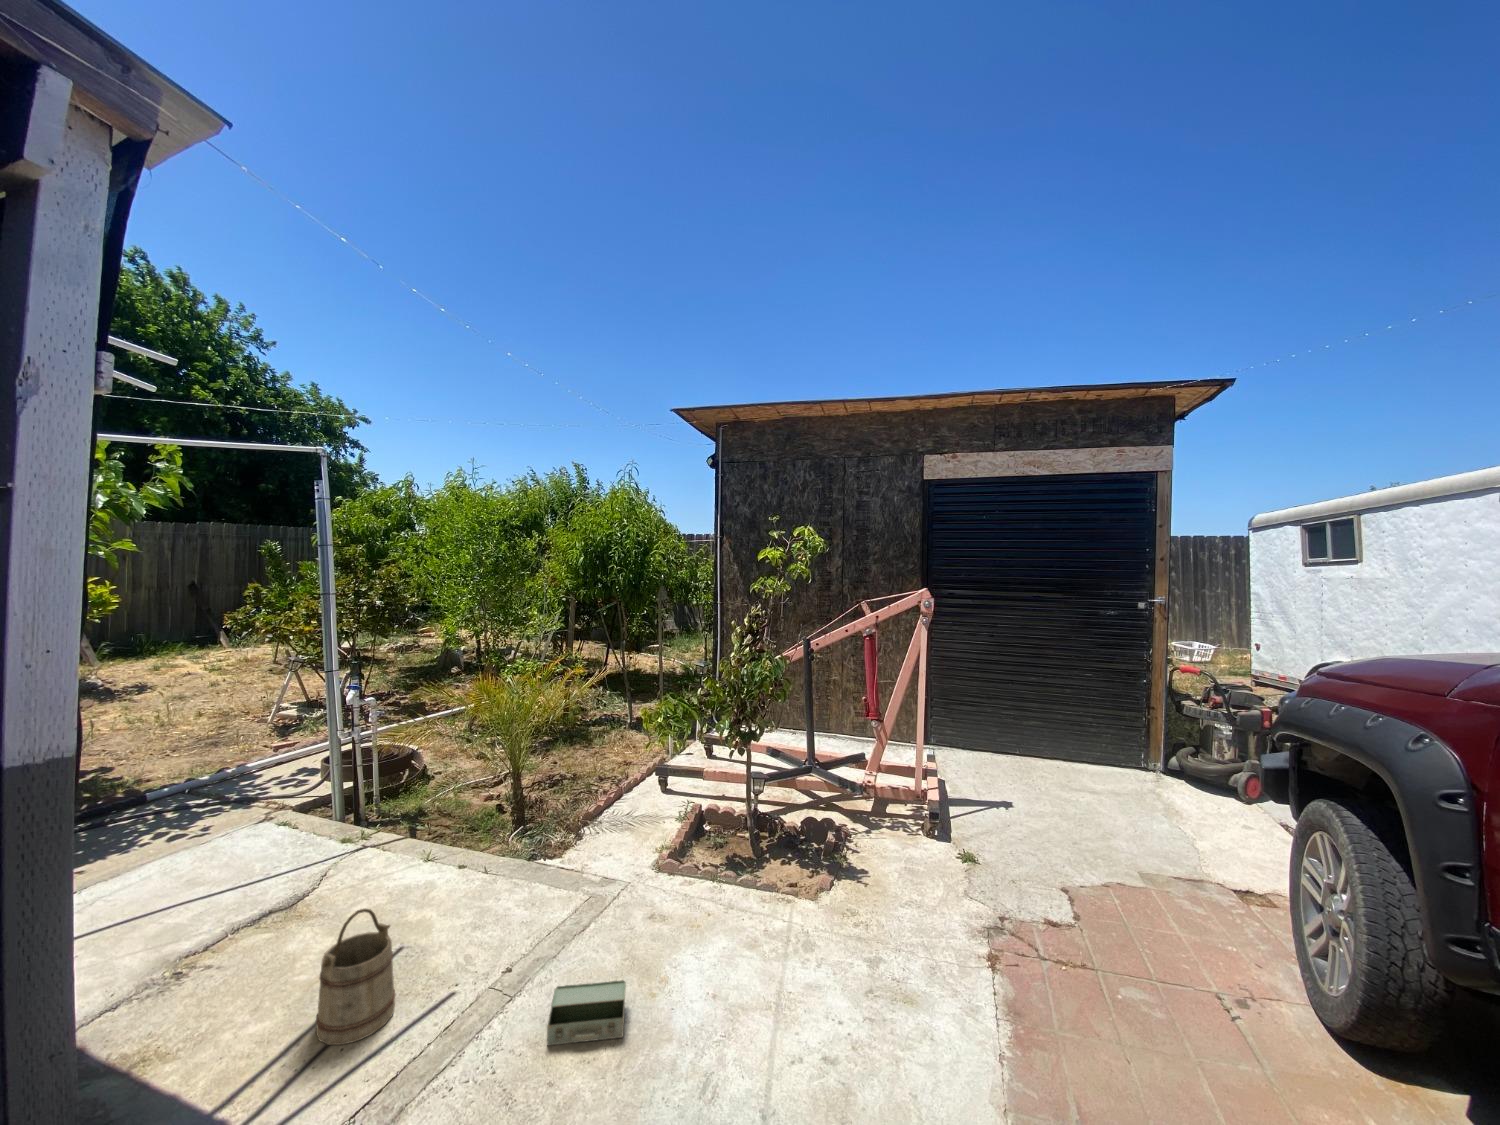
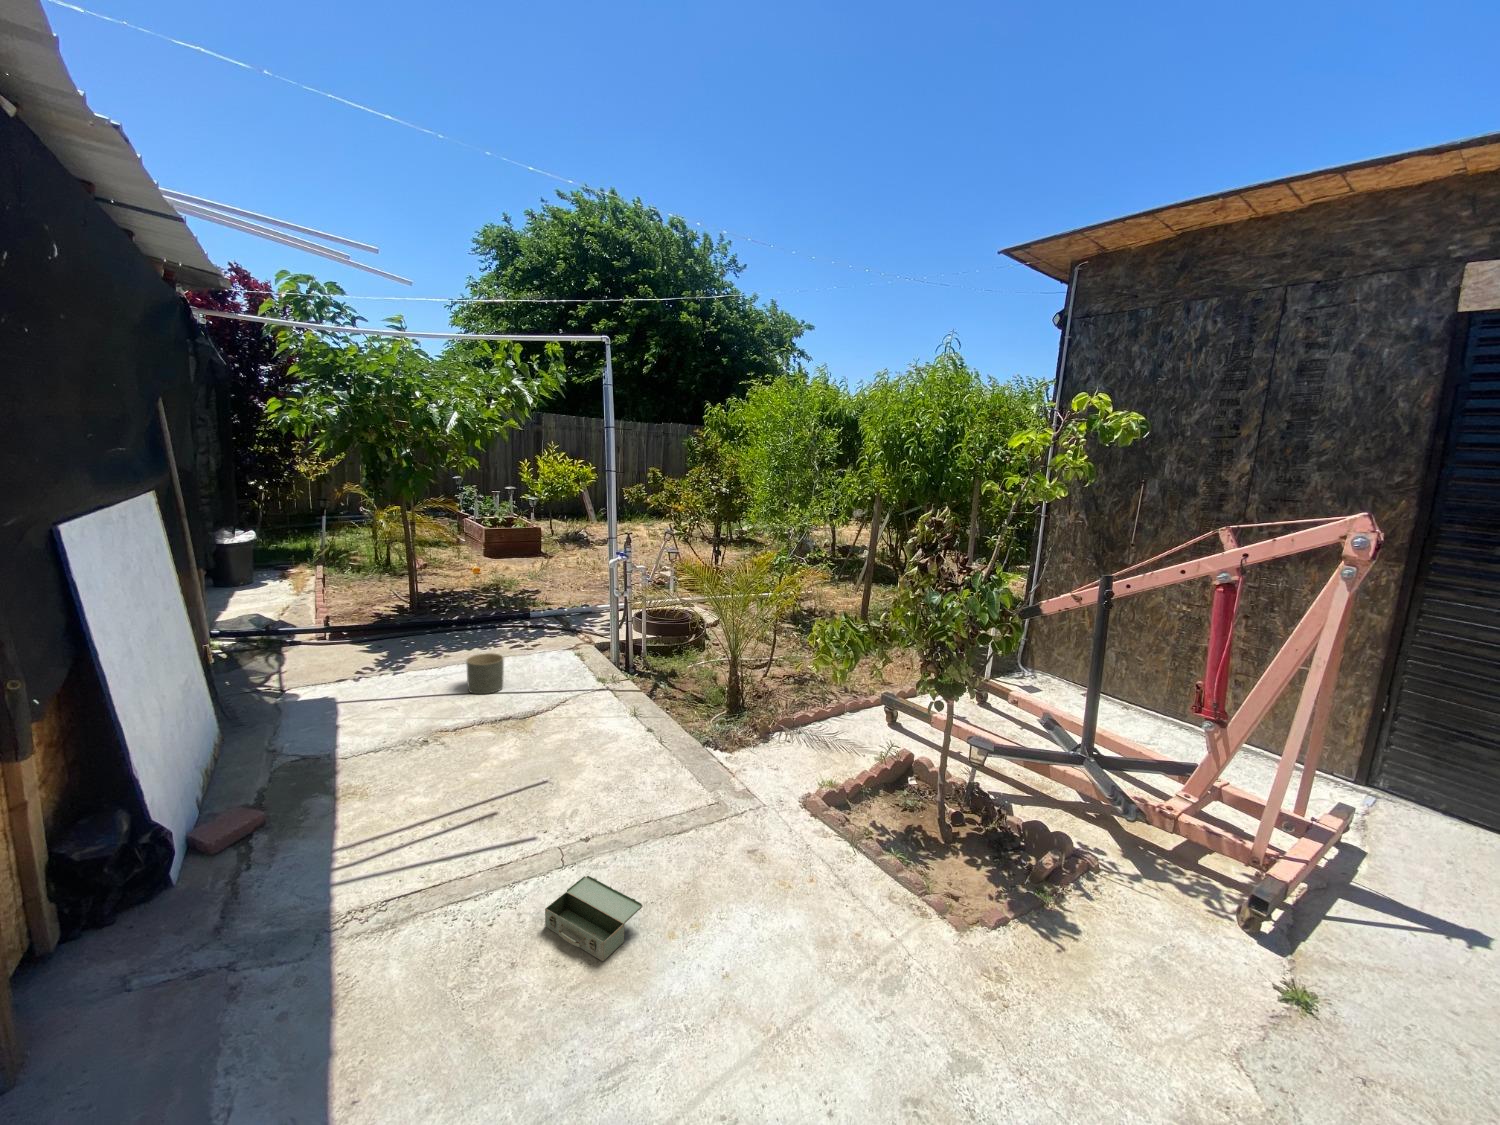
planter: none [156,846,217,909] -> present [466,653,504,694]
bucket: present [316,909,395,1045] -> none [433,734,500,840]

